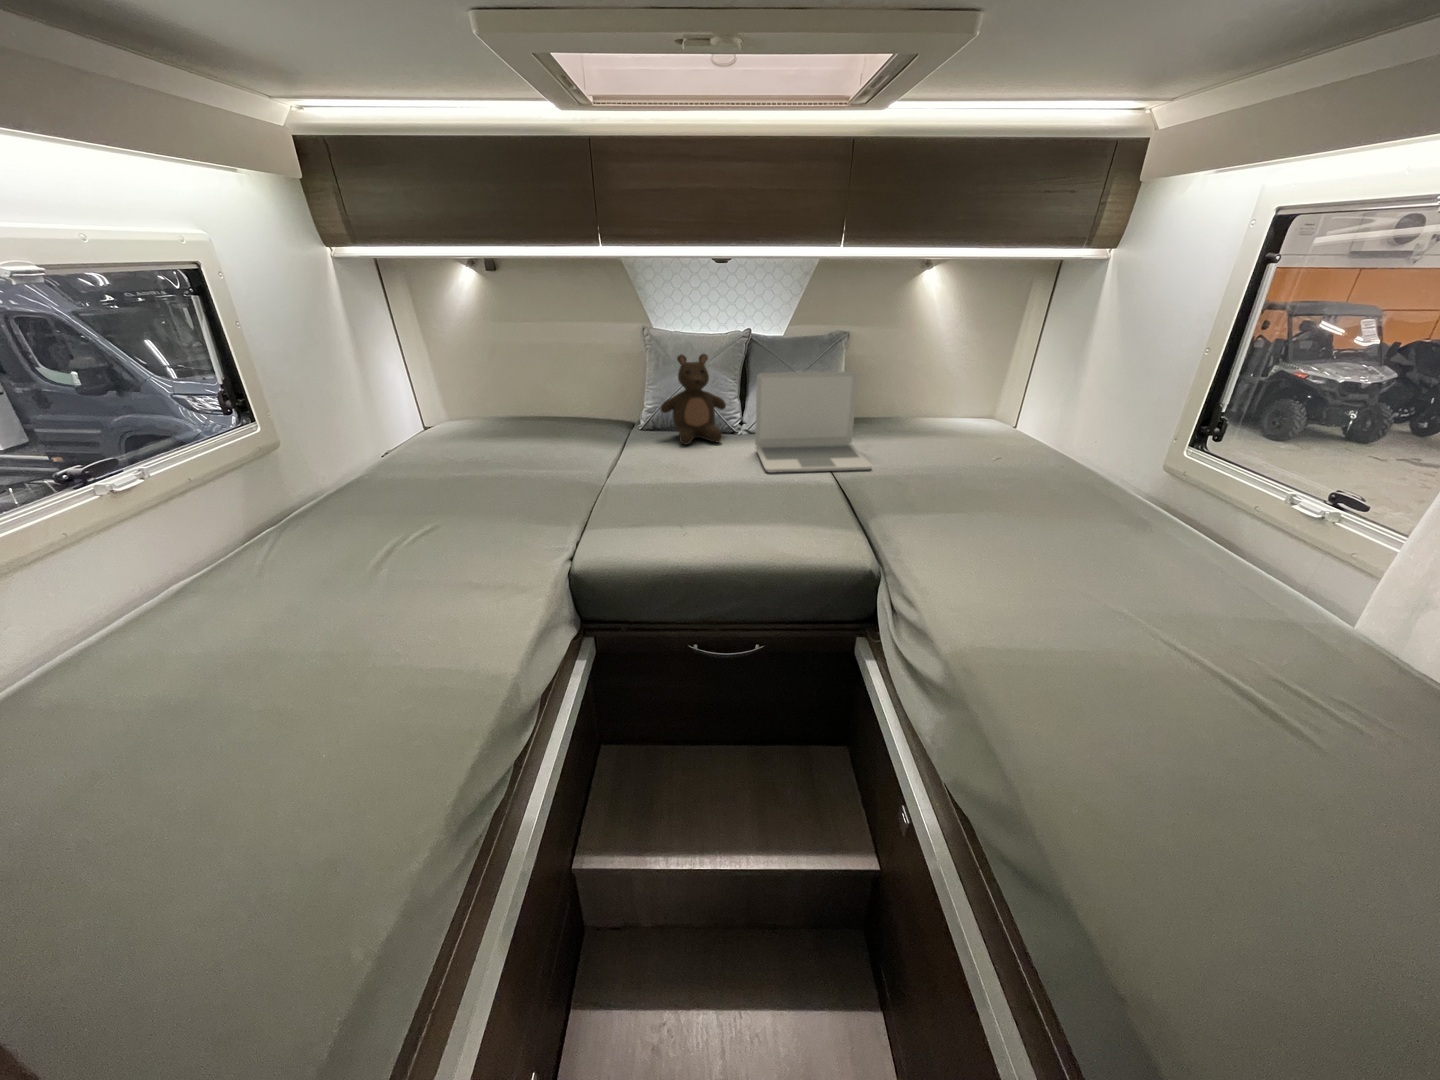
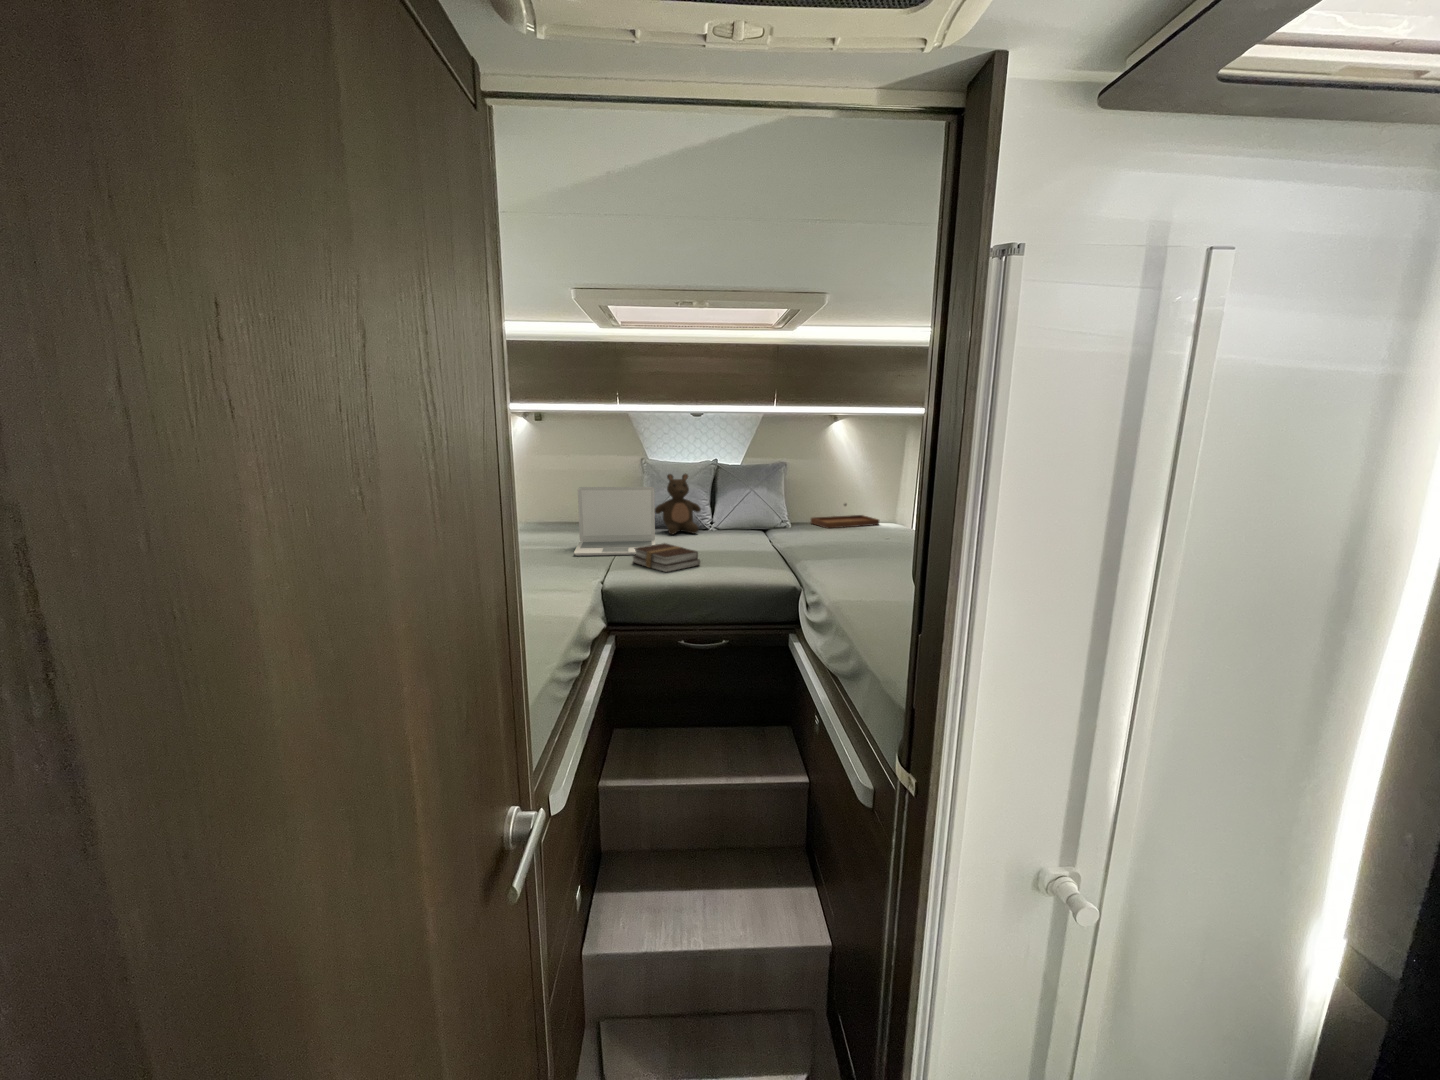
laptop: present [755,371,872,473] -> present [574,487,655,556]
tray: none [878,391,976,430] -> present [811,503,879,528]
book: none [619,479,723,540] -> present [633,543,700,572]

